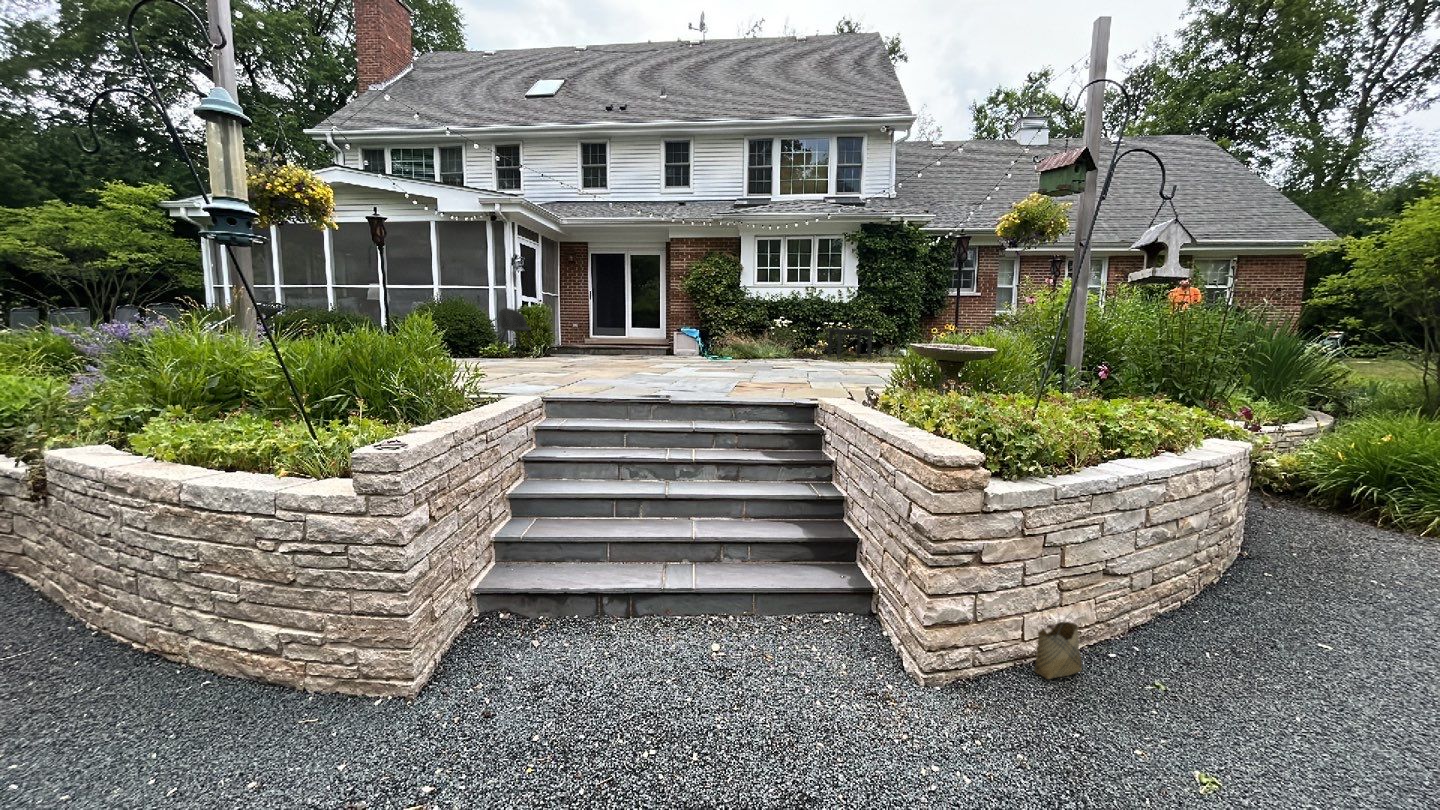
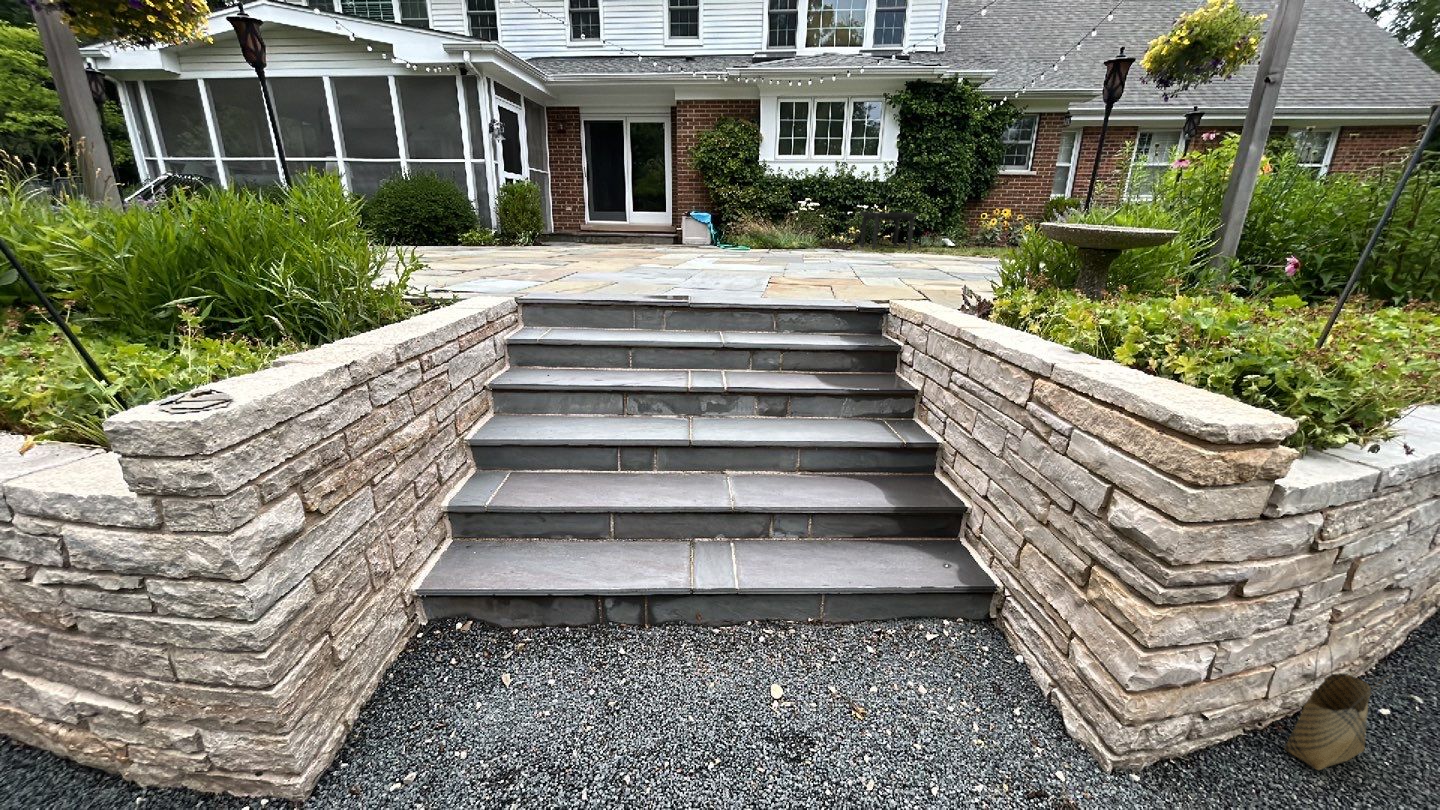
dining chair: present [497,308,533,354] -> none [477,186,521,244]

